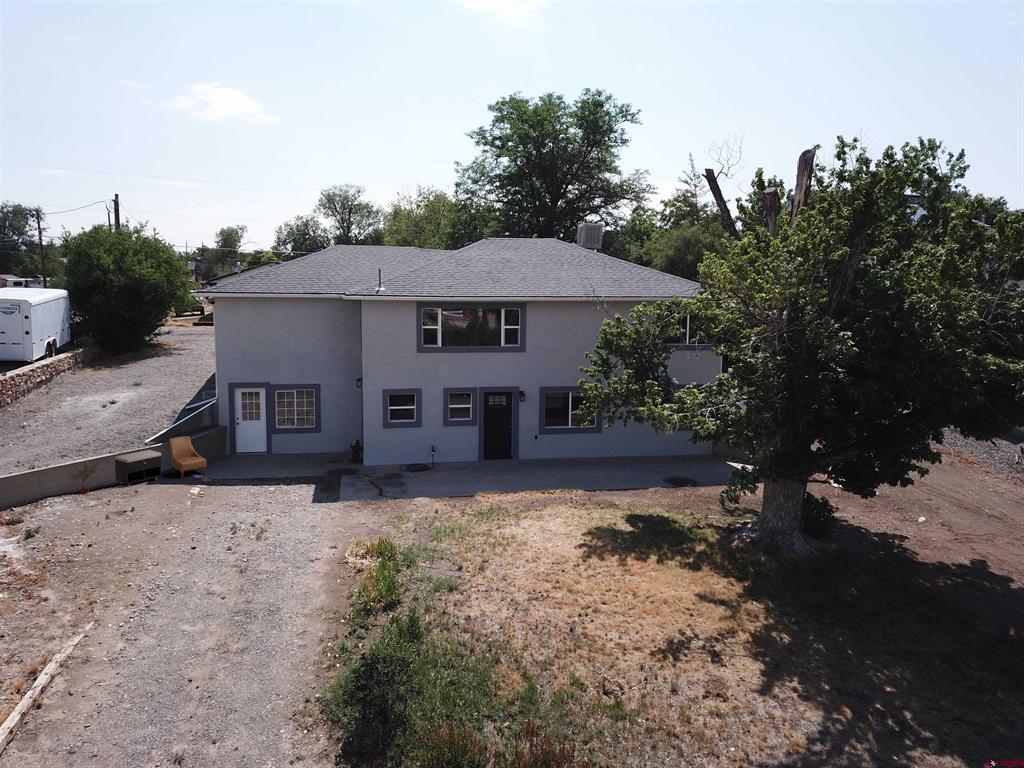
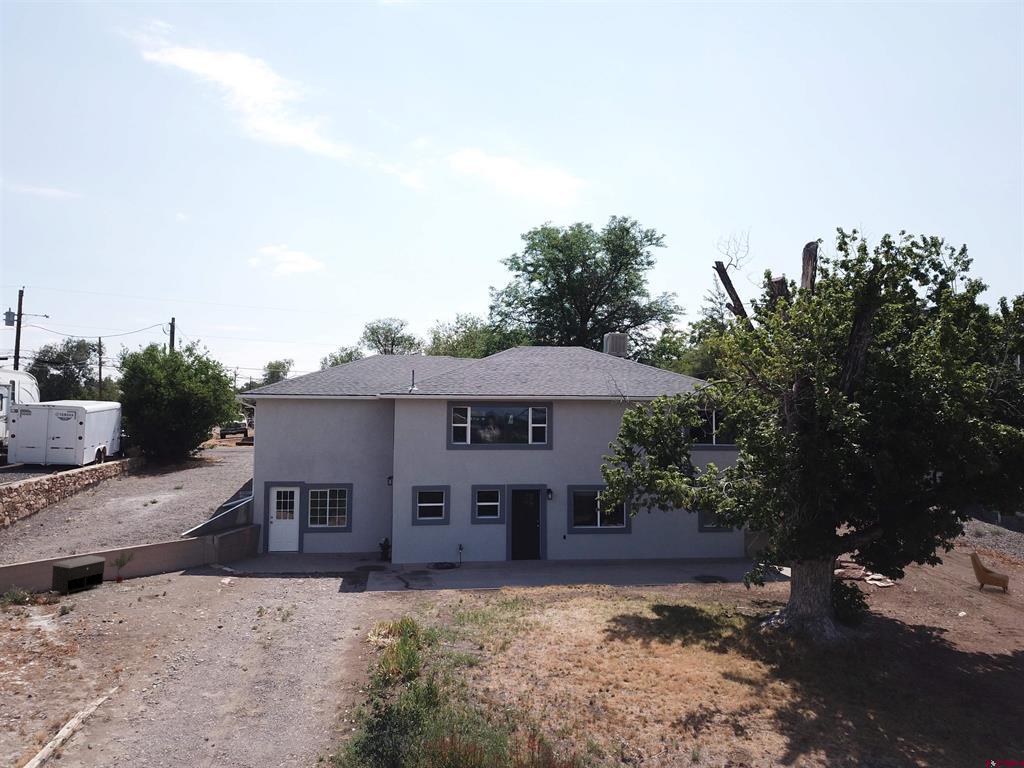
chair: present [169,436,206,478] -> present [970,552,1009,594]
storage bench: present [115,450,162,486] -> present [52,555,105,595]

